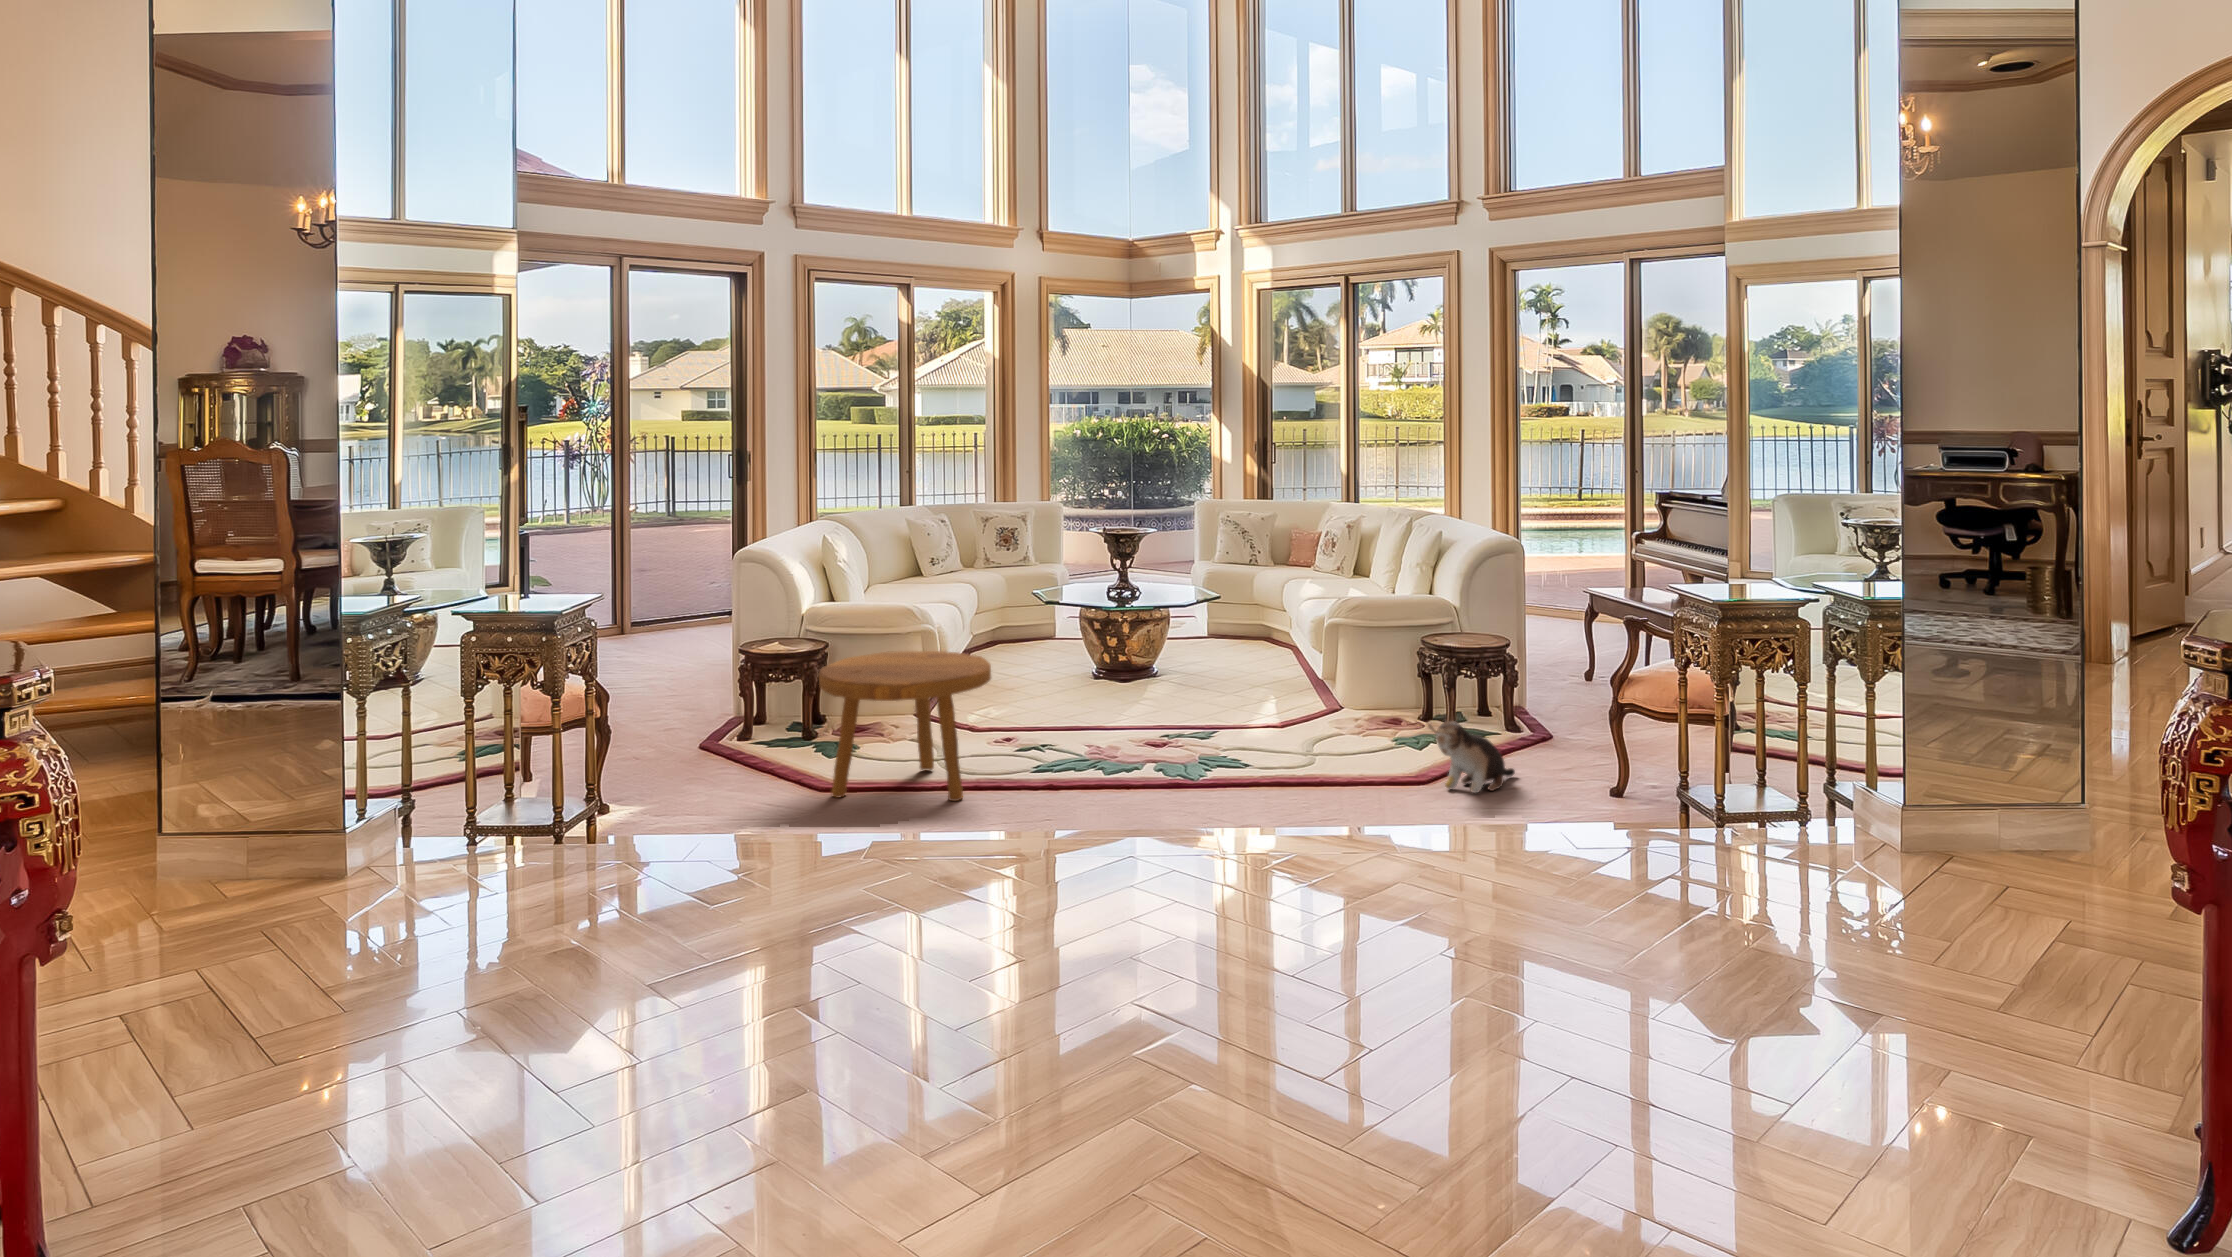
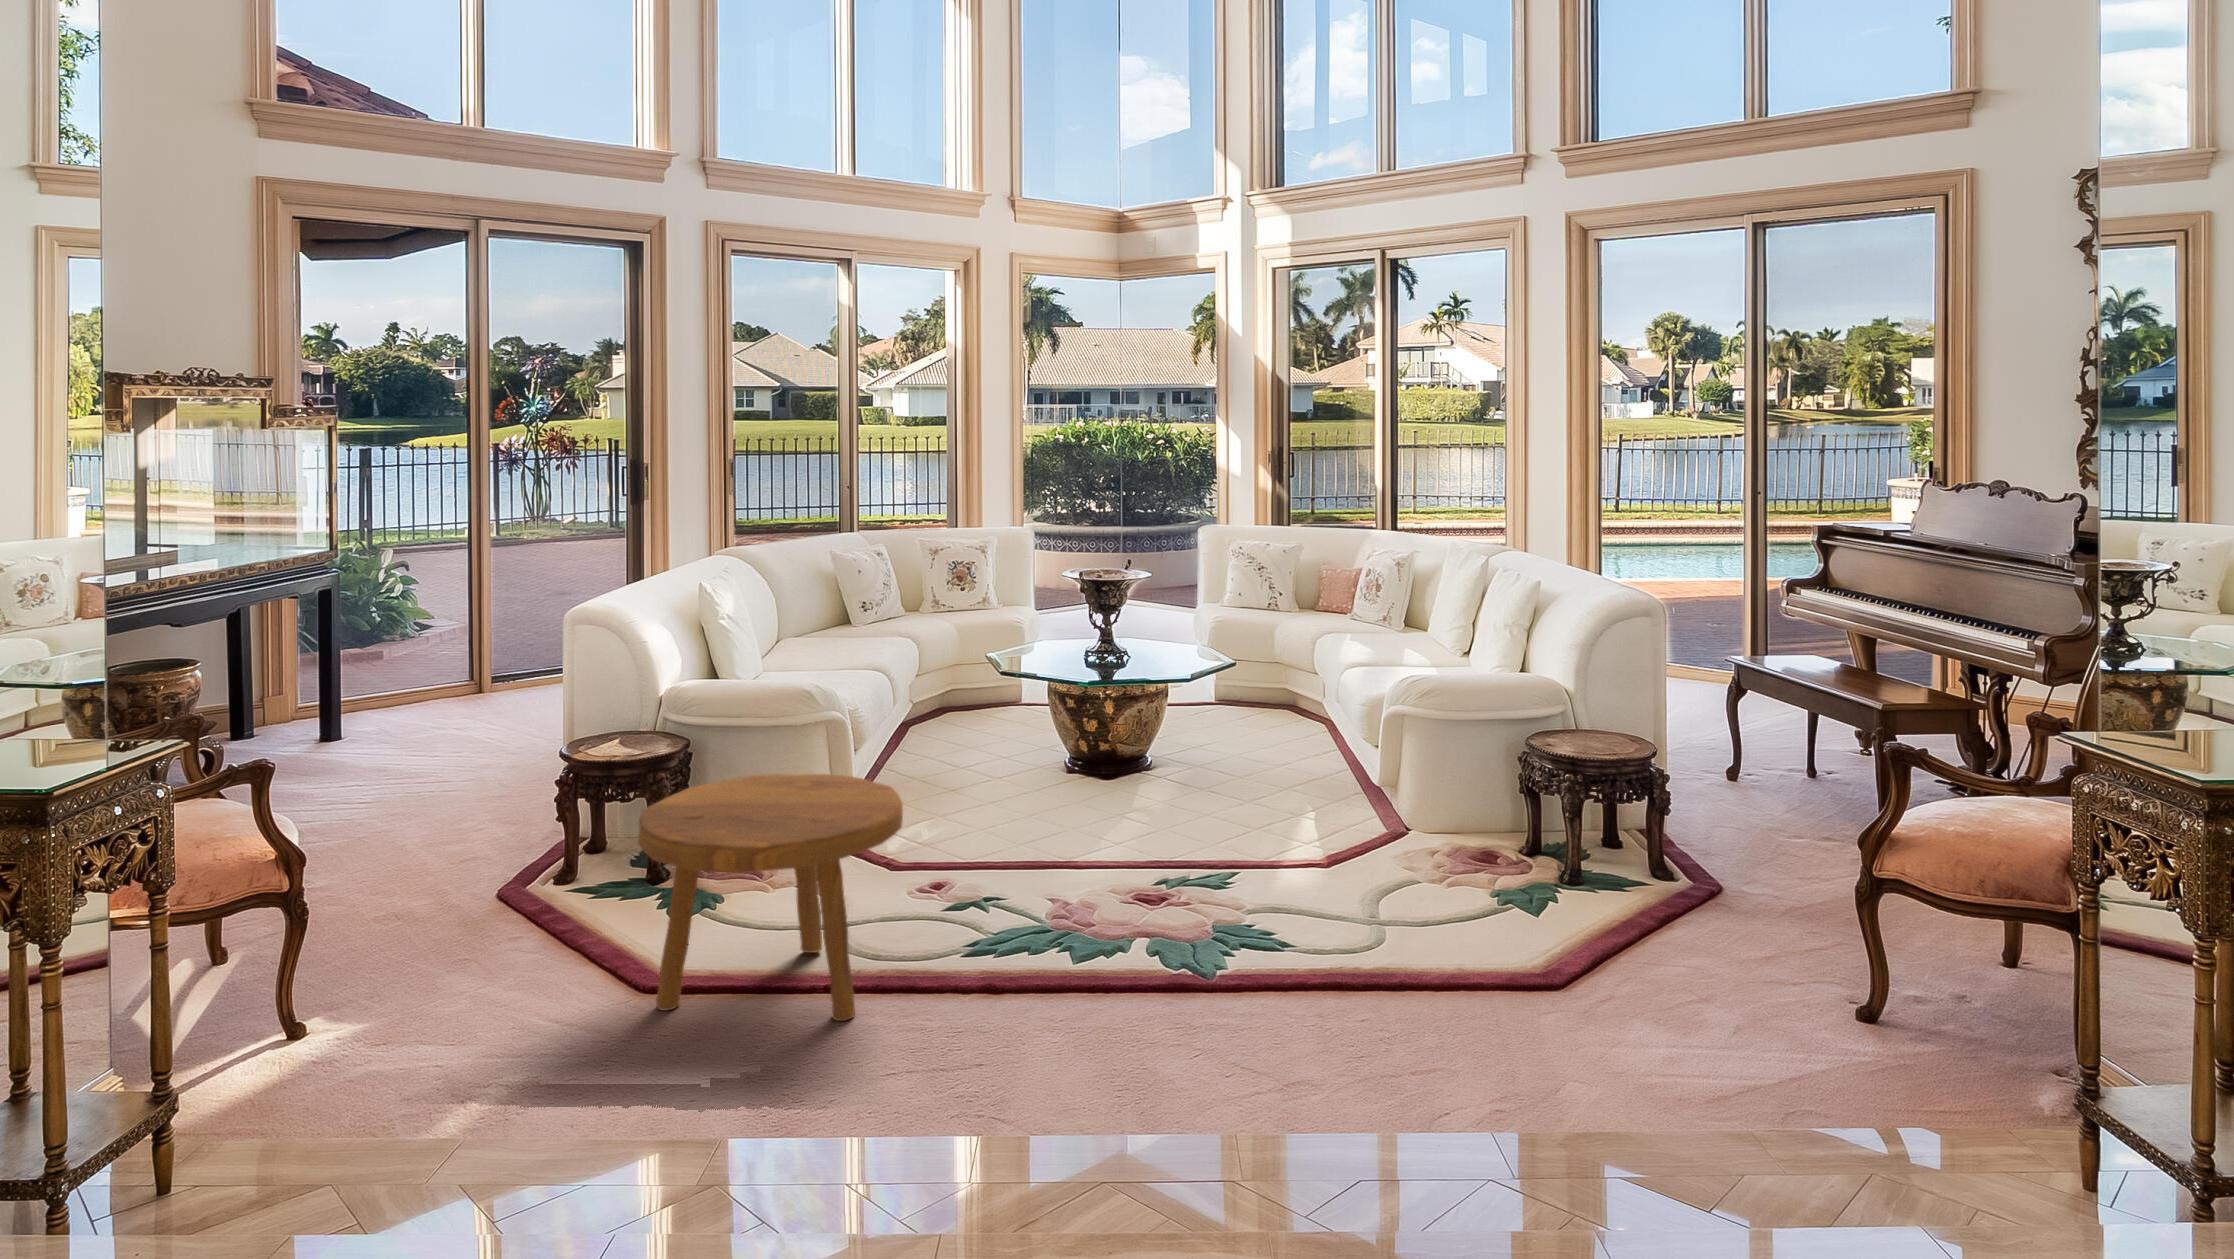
plush toy: present [1428,721,1515,793] -> none [1571,900,1694,1014]

